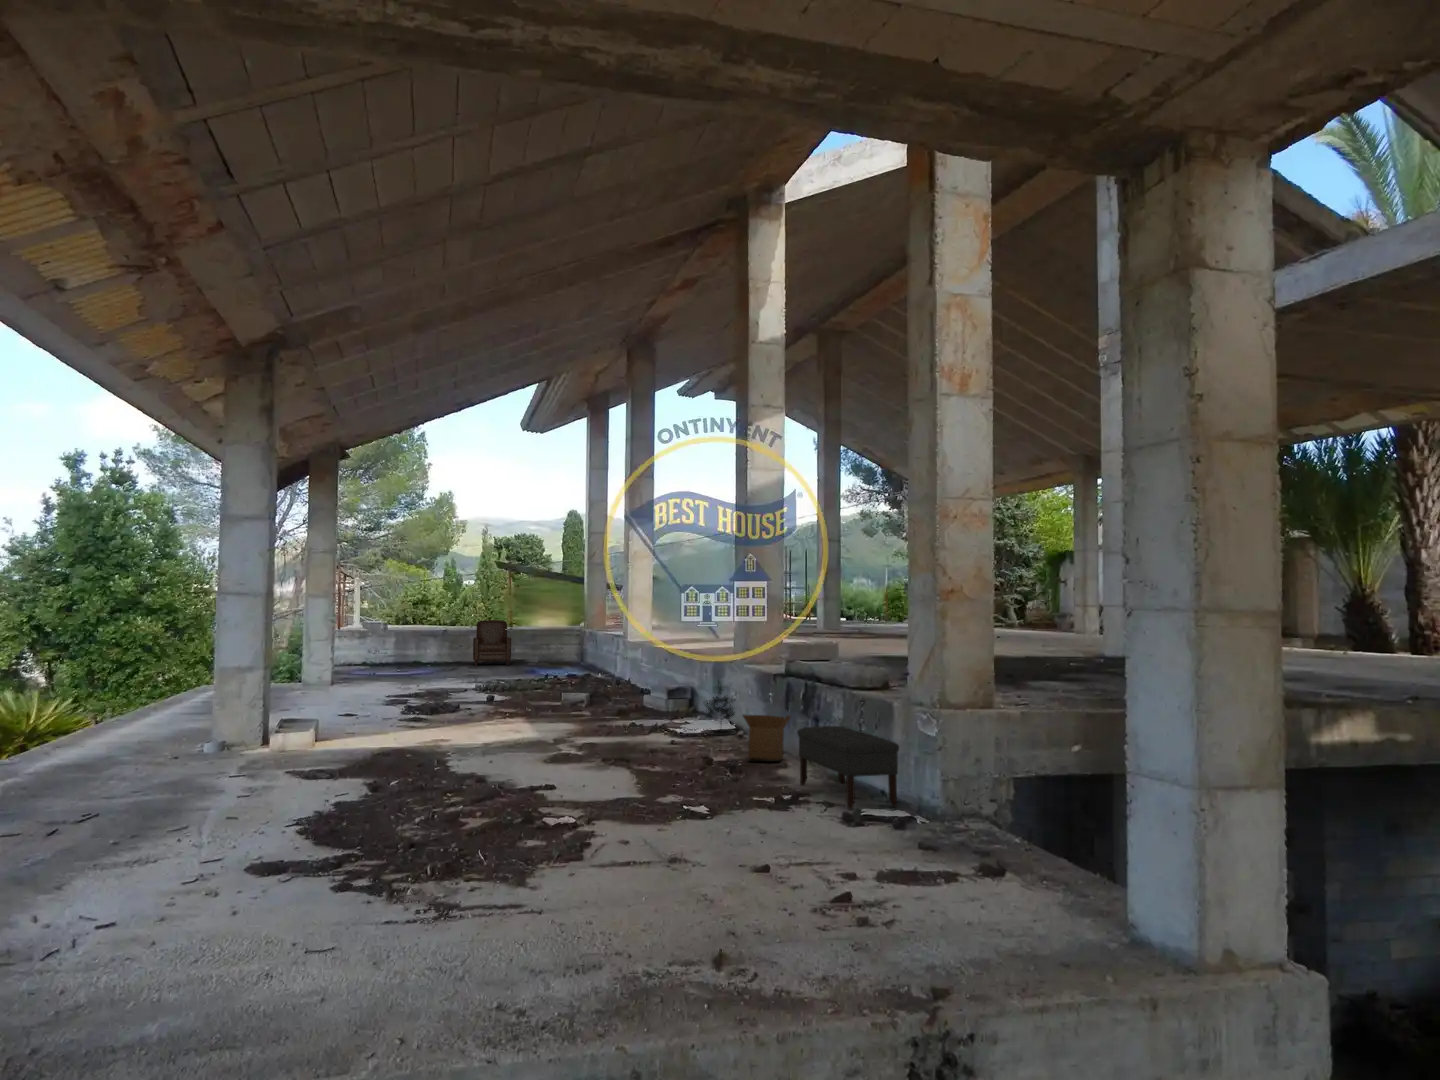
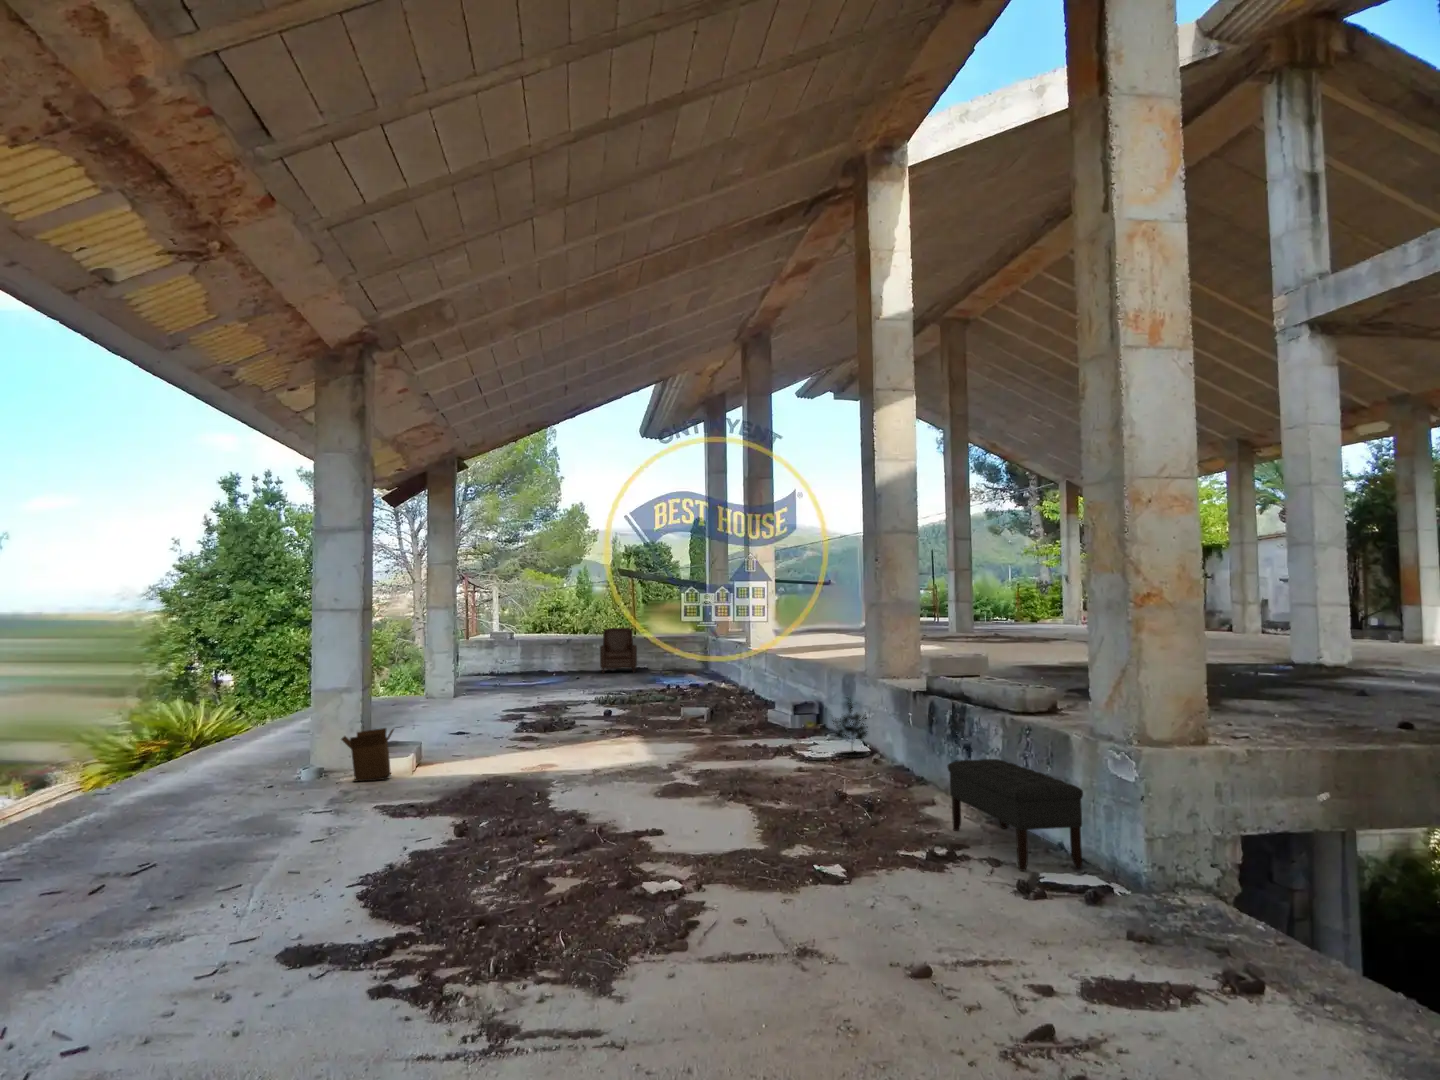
cardboard box: present [743,715,791,761] -> present [341,728,394,782]

